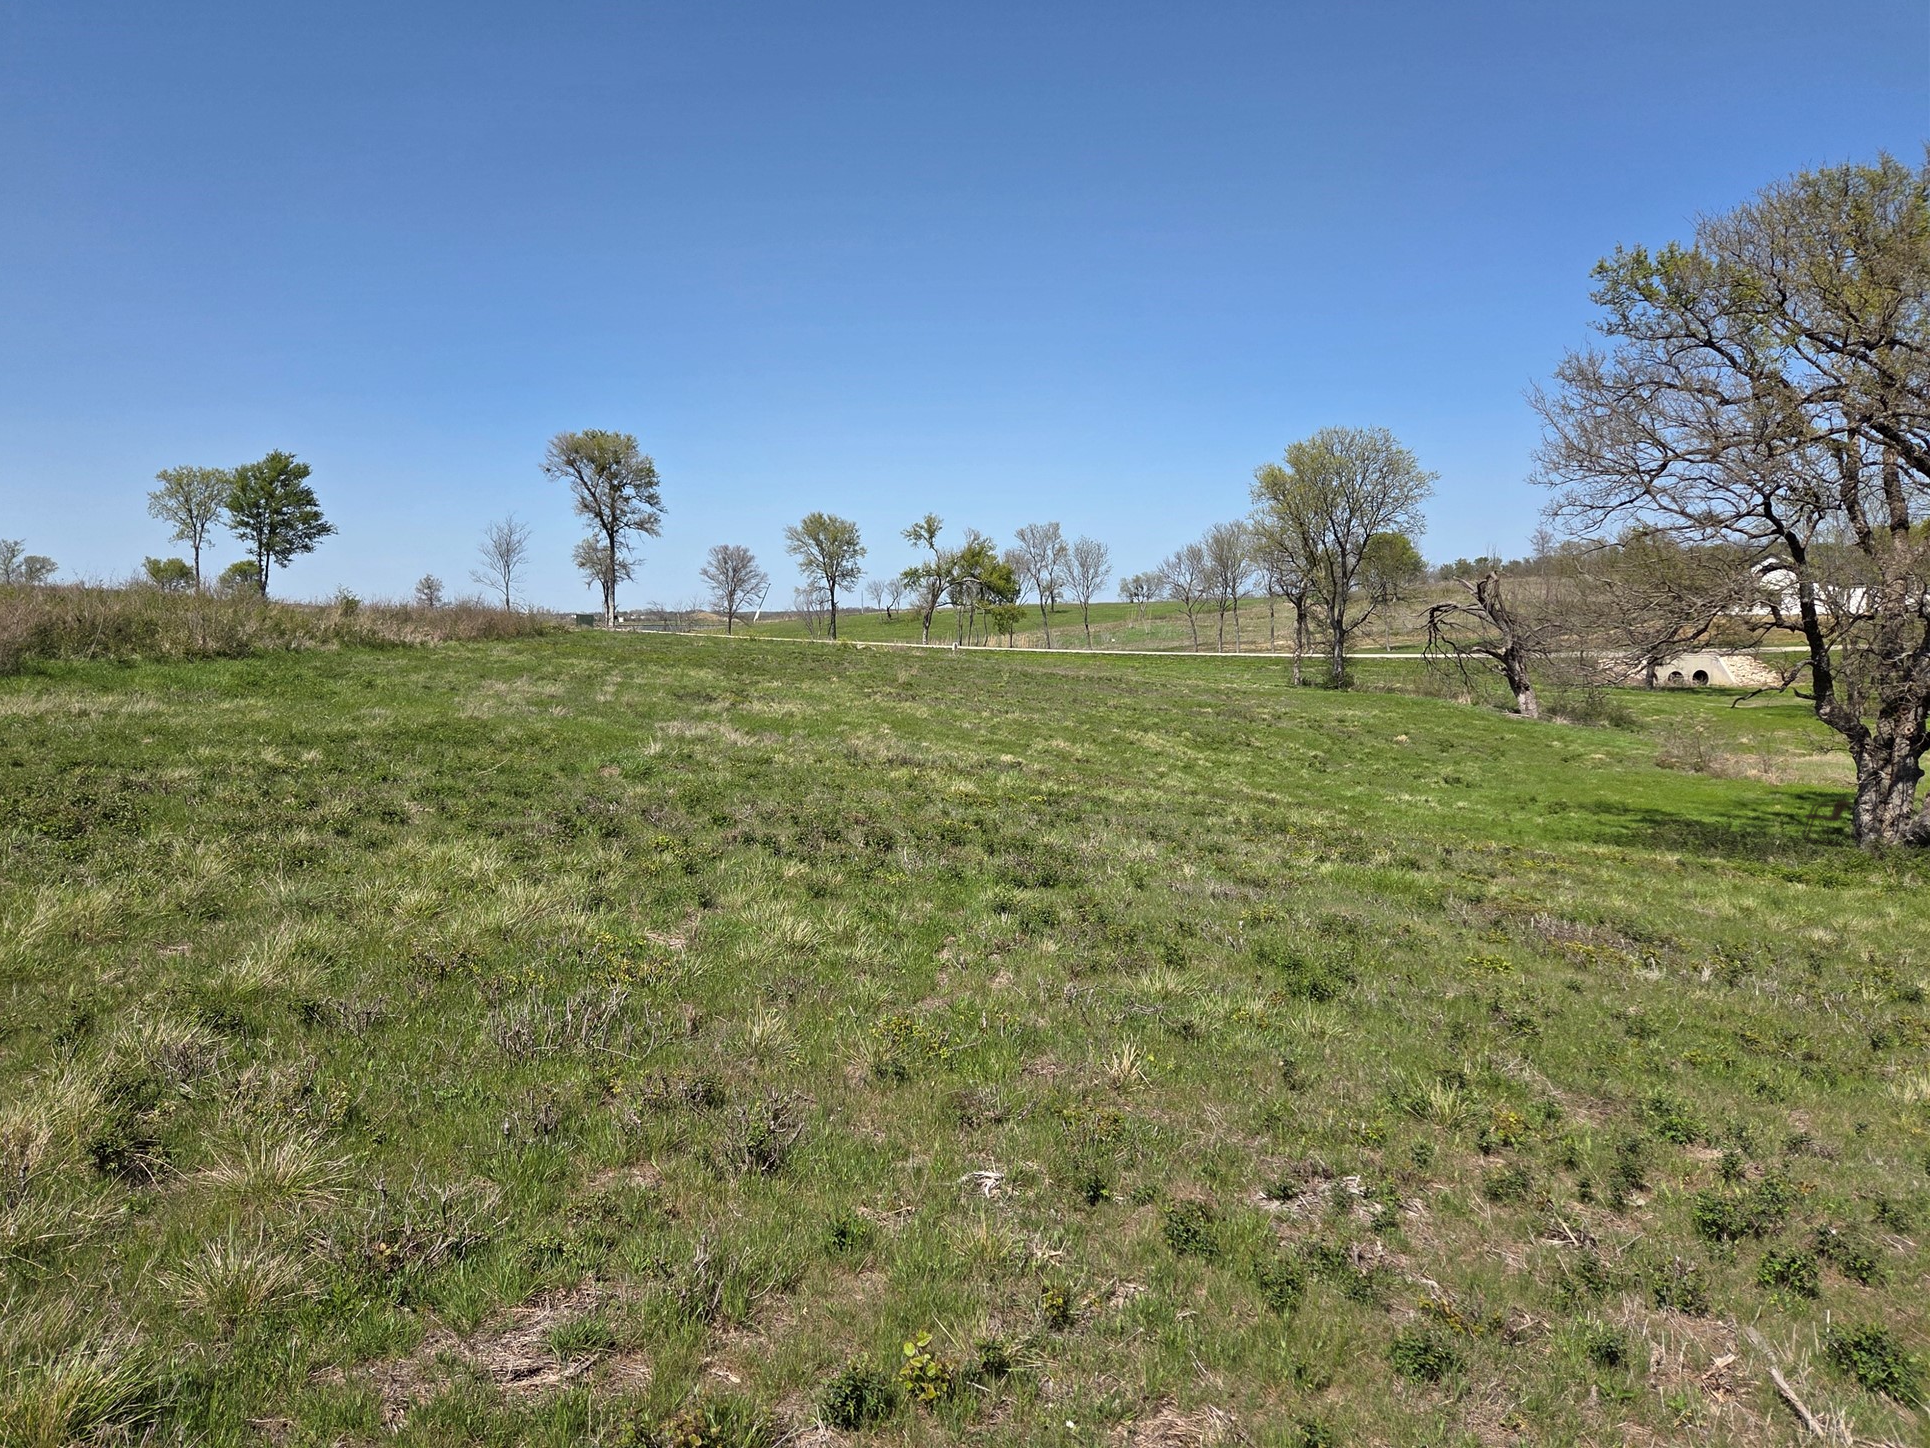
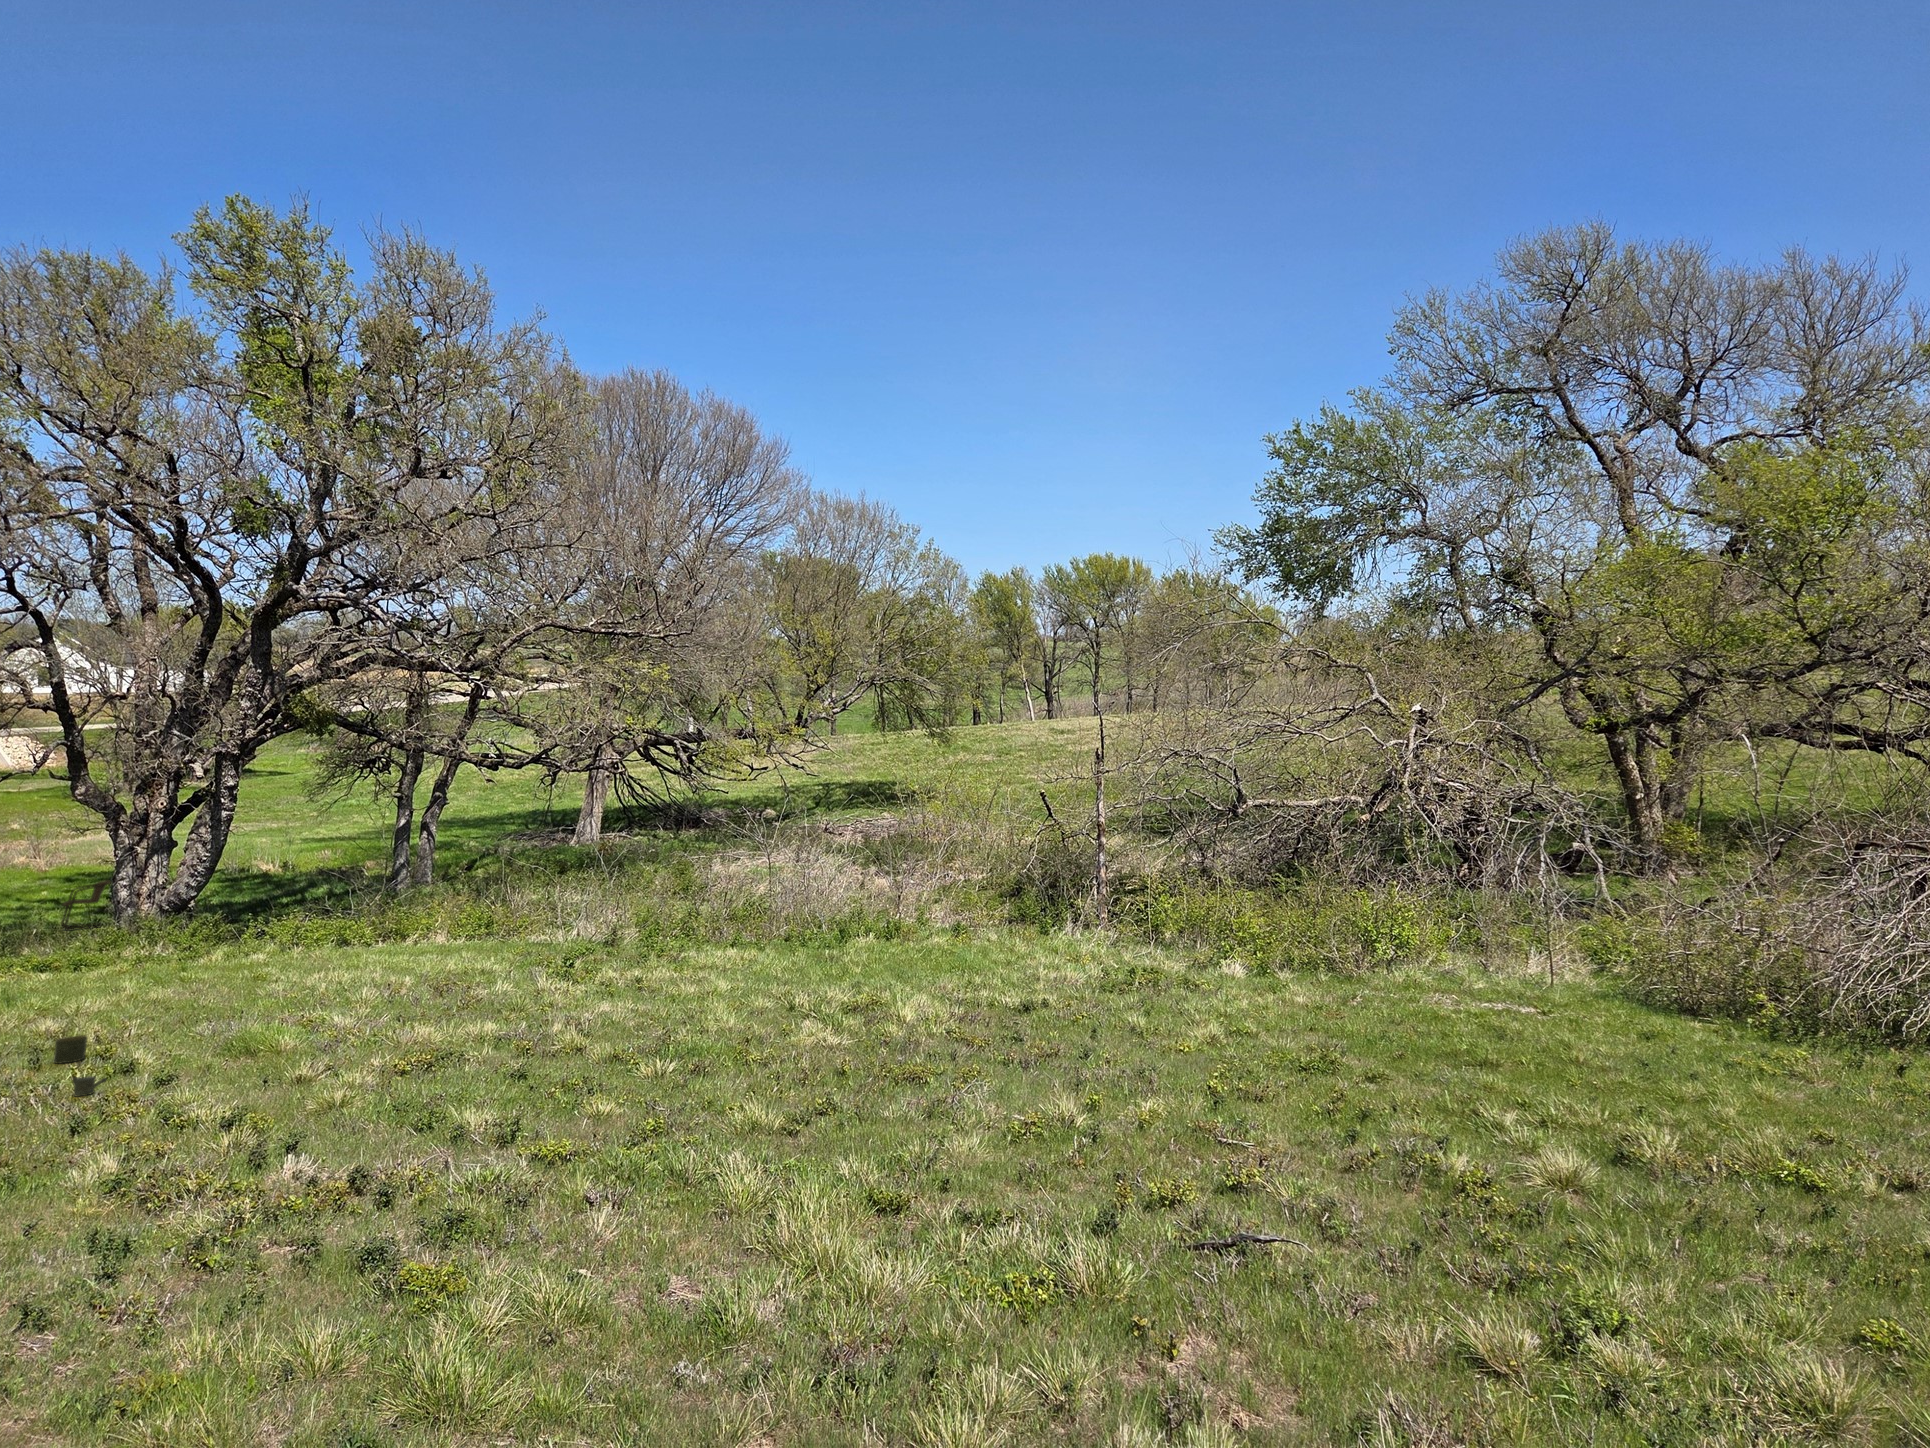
planter: none [1834,927,1865,953] -> present [54,1035,87,1064]
watering can: none [1860,962,1894,983] -> present [73,1076,107,1097]

